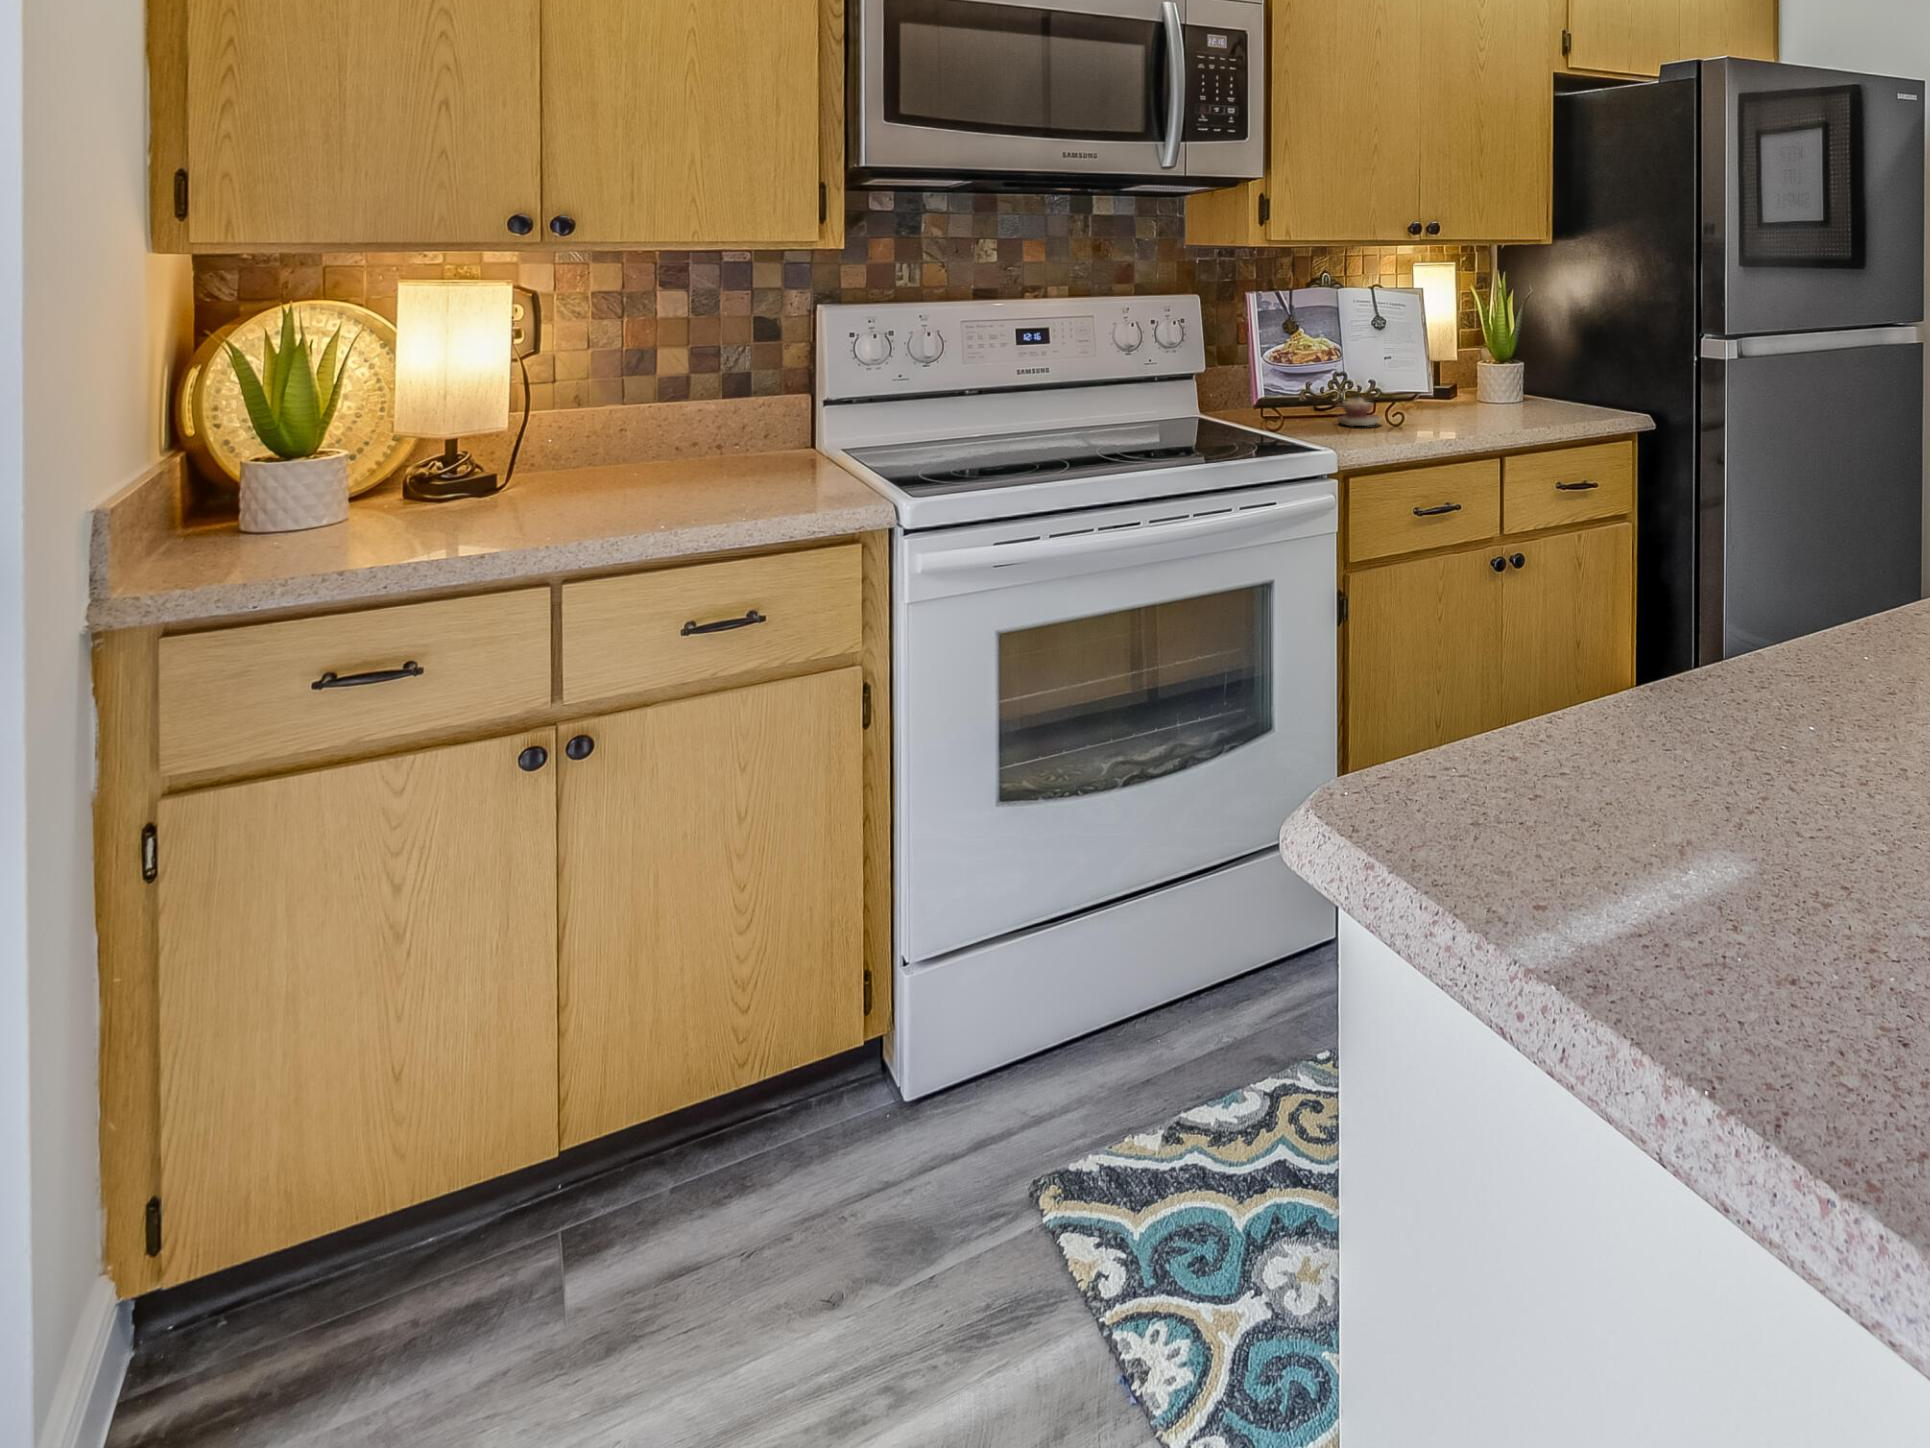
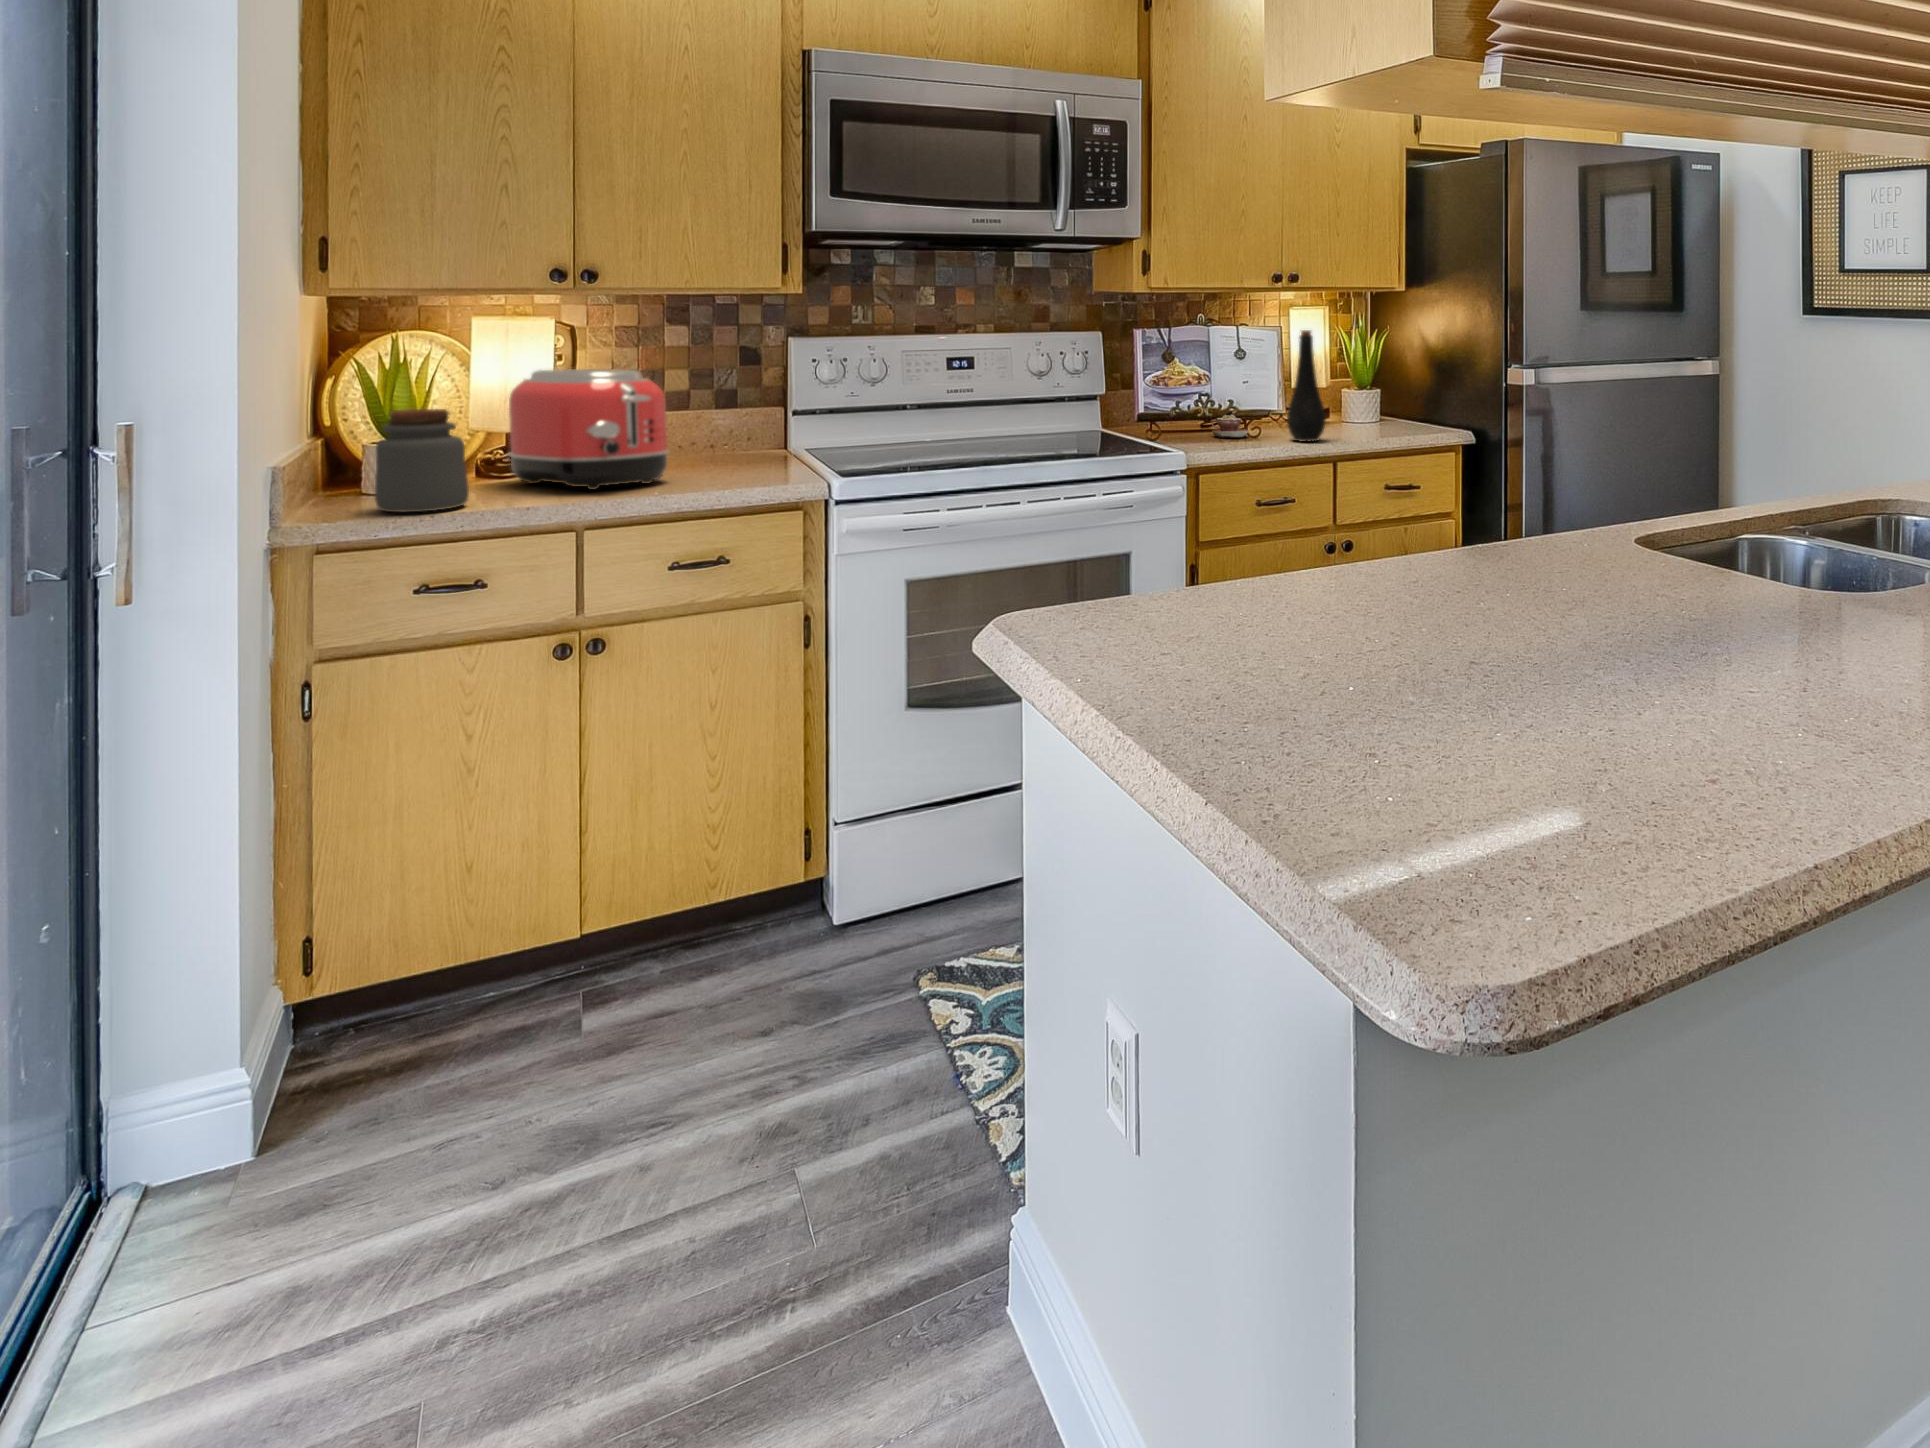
bottle: none [1429,294,1477,431] -> present [1287,330,1326,442]
toaster: none [450,351,675,520] -> present [508,369,669,490]
jar: none [253,414,394,567] -> present [375,409,469,512]

